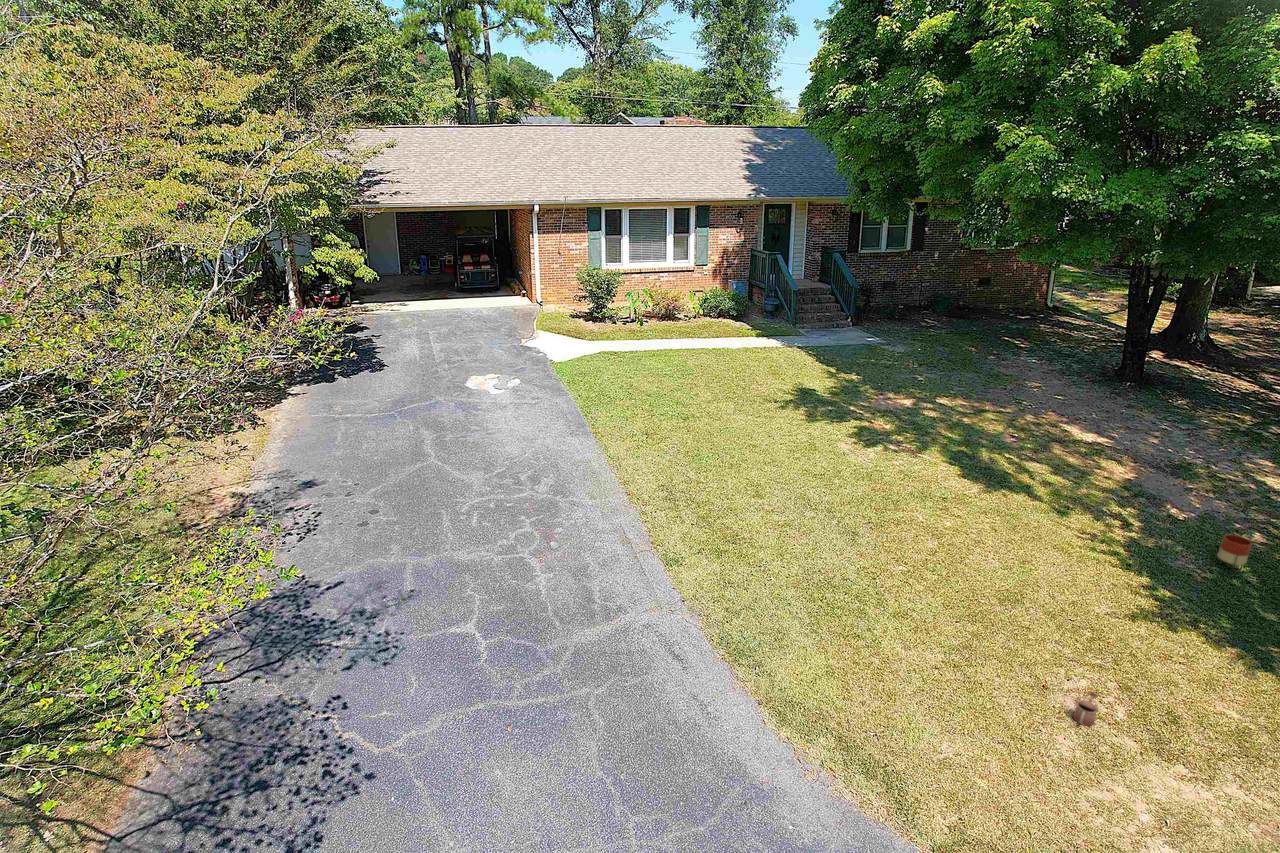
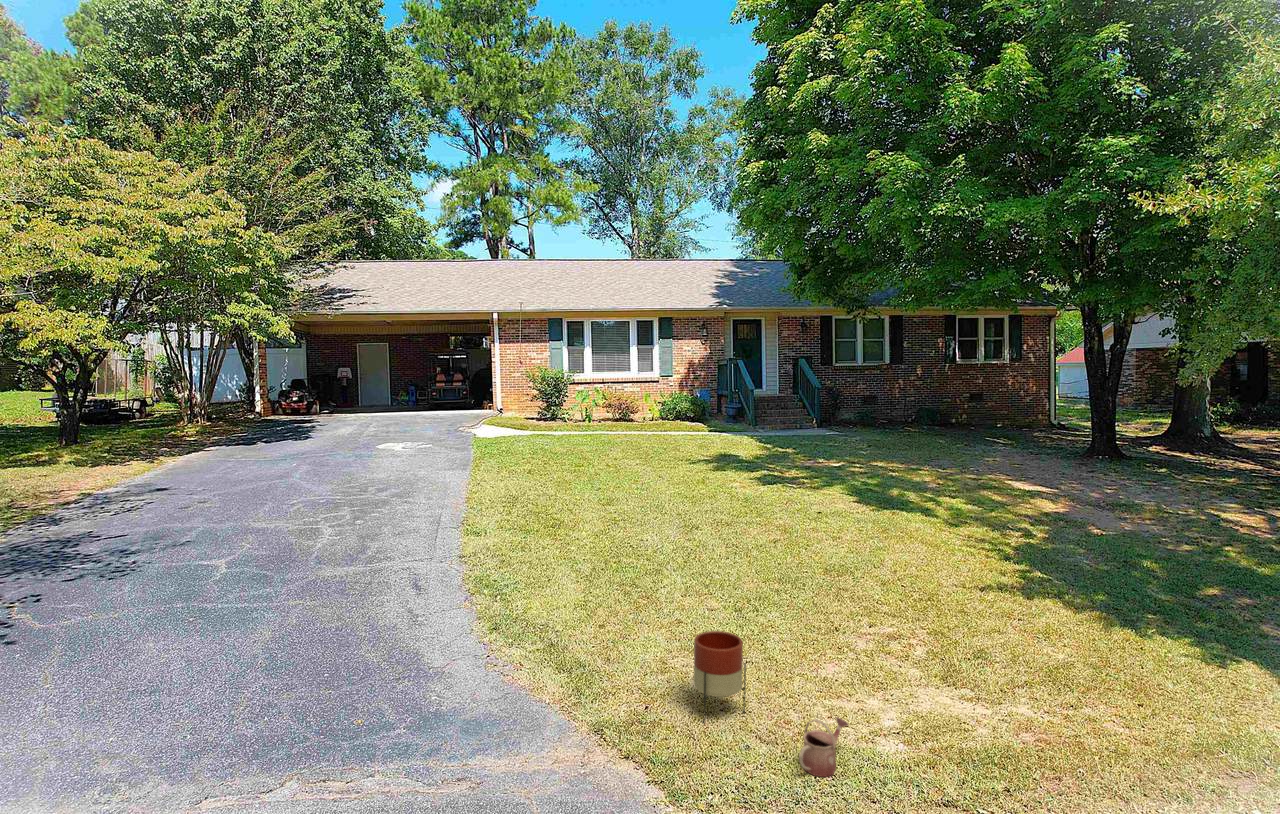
planter: present [1215,534,1253,569] -> present [694,631,746,722]

